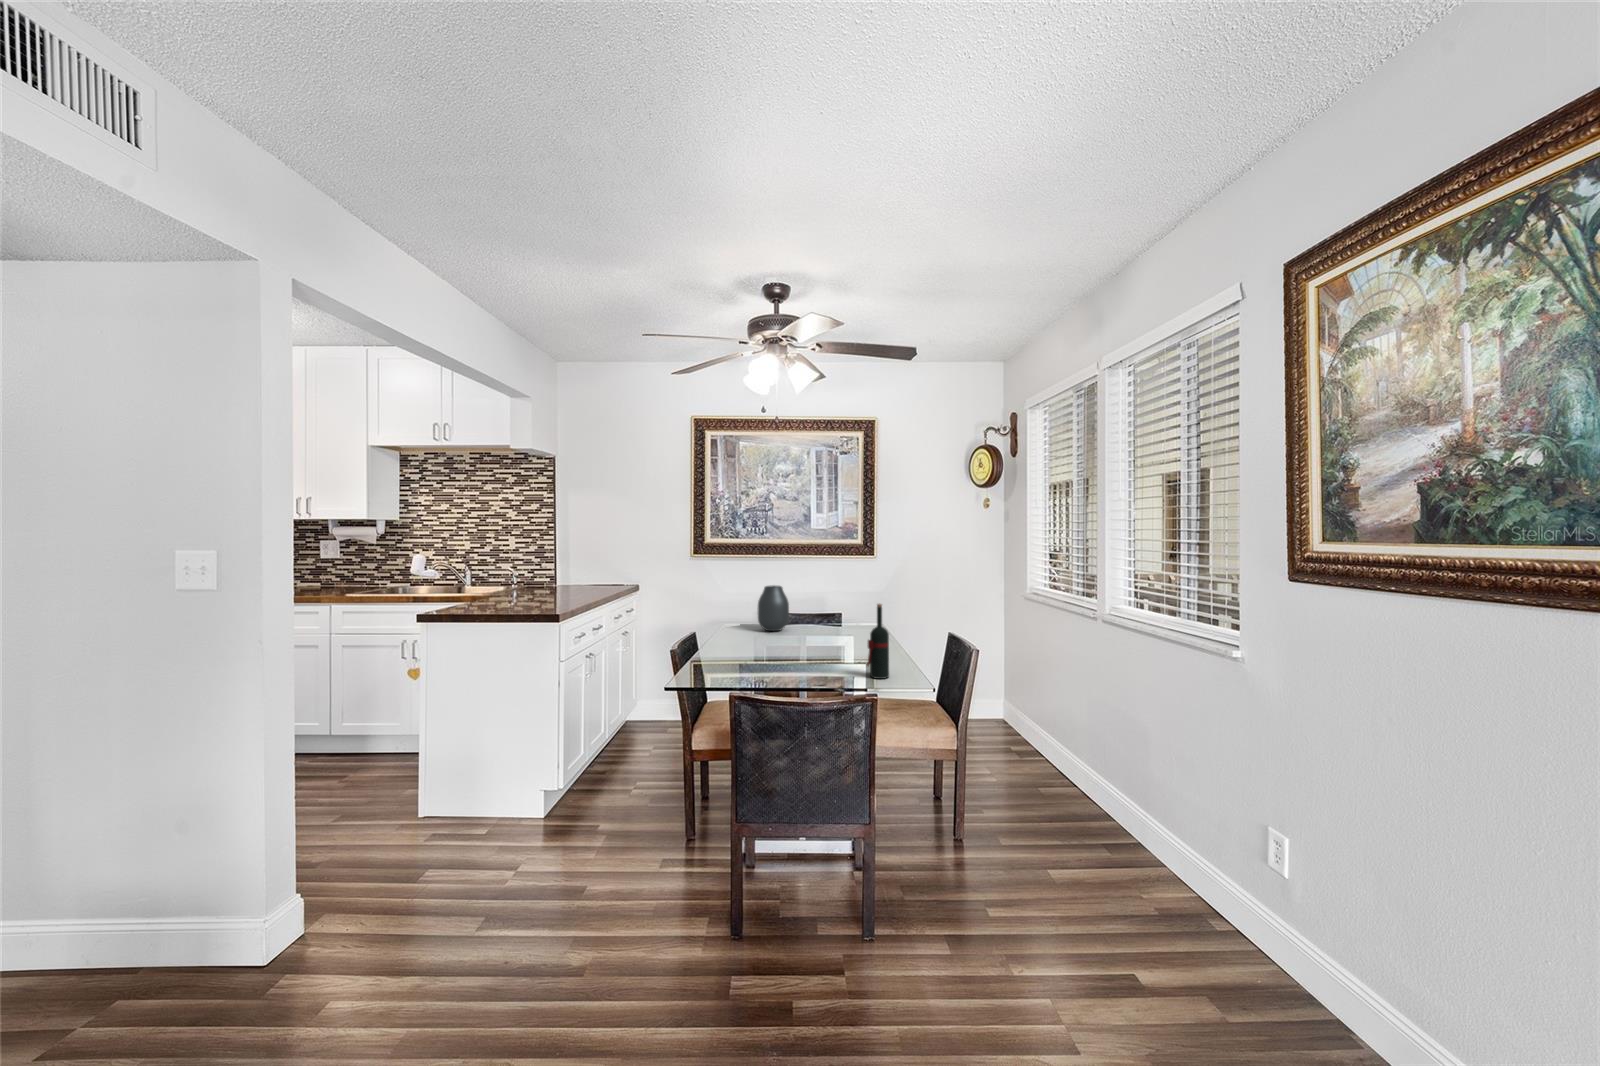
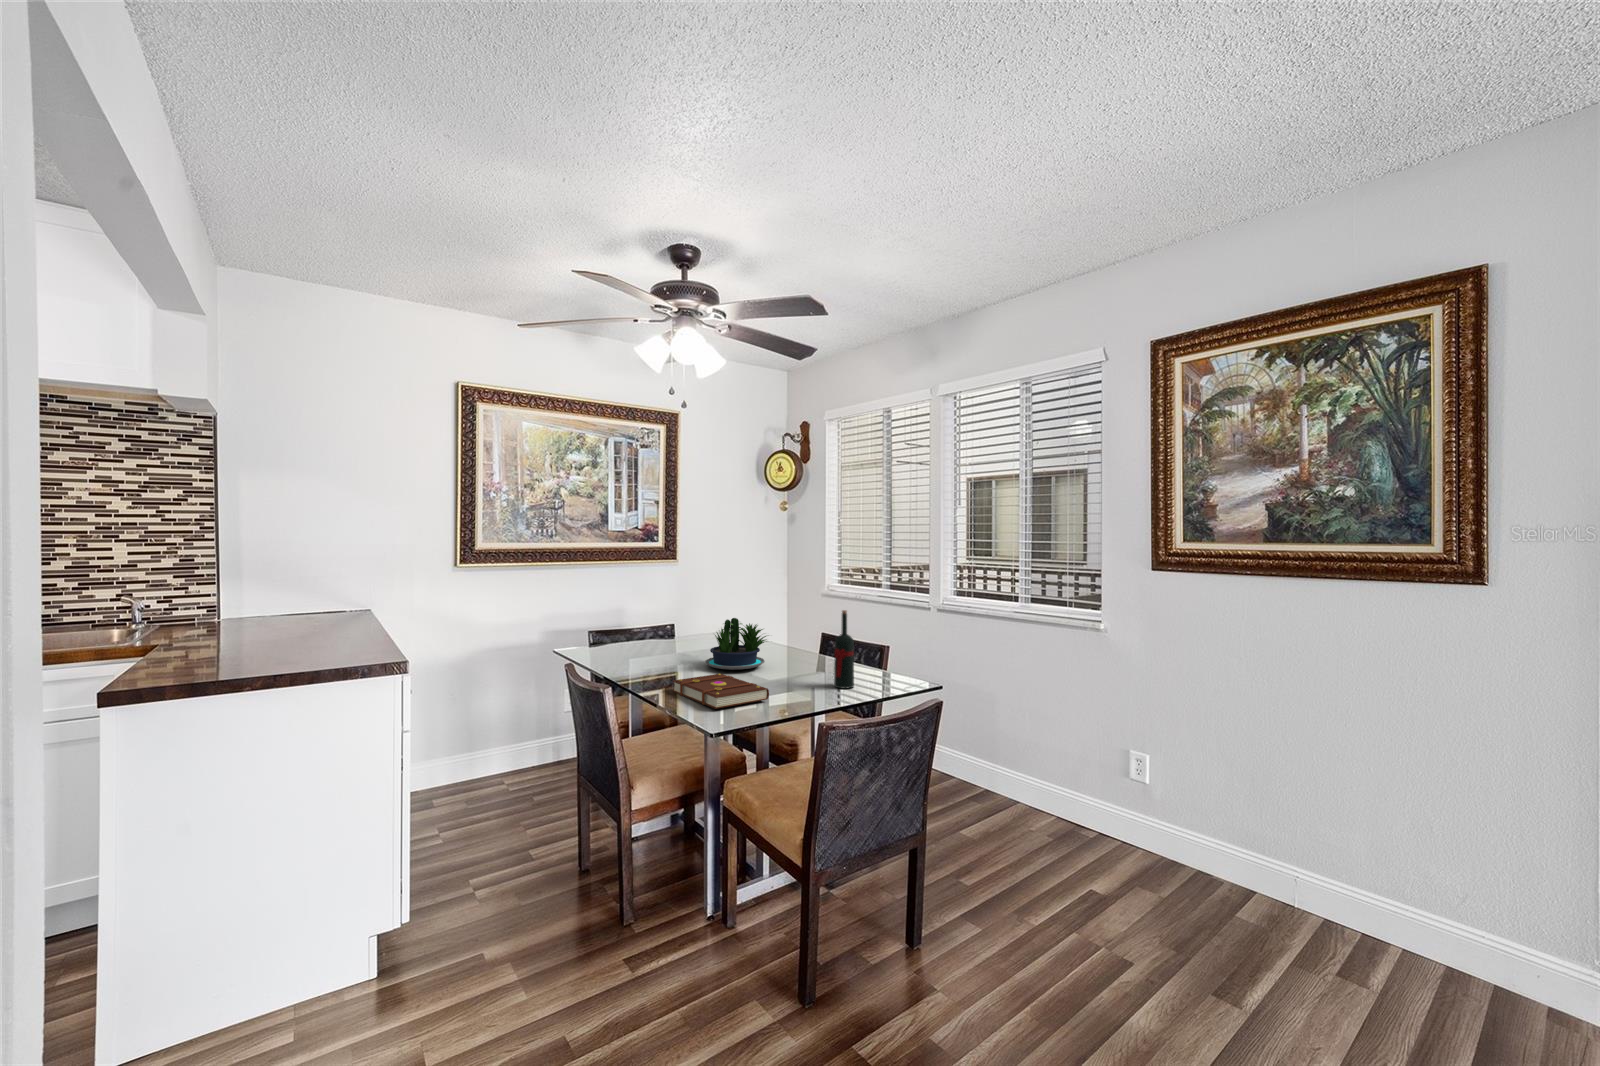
vase: present [758,585,789,631] -> none [616,599,654,655]
potted plant: none [798,606,860,651] -> present [706,618,767,670]
book: none [734,652,789,677] -> present [673,674,769,709]

